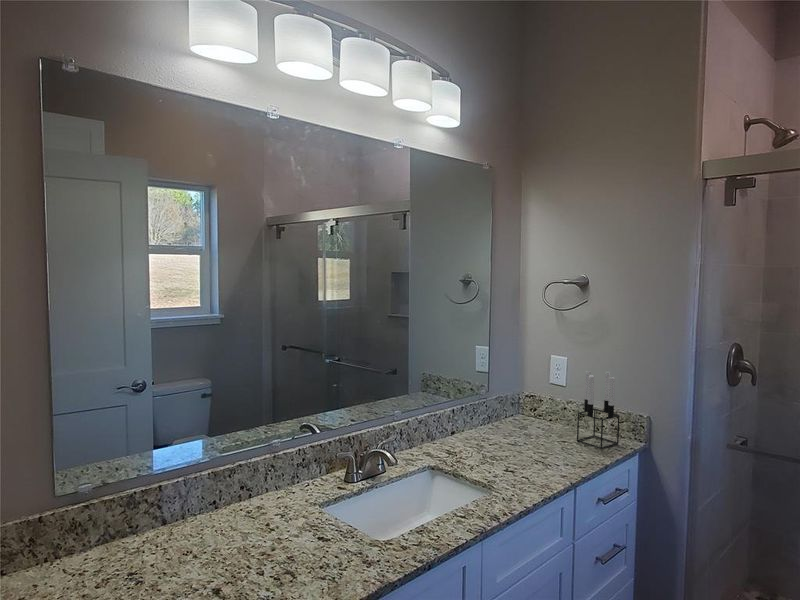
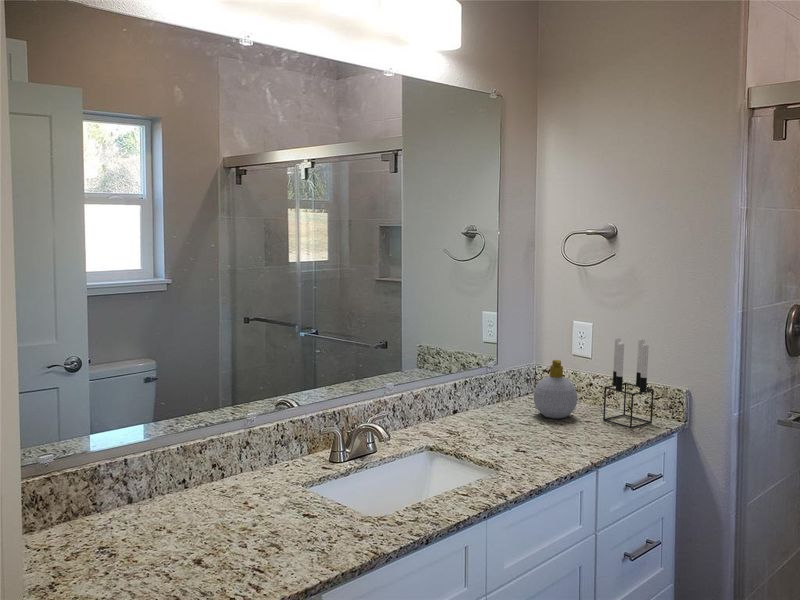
soap bottle: none [518,389,555,439] -> present [534,360,578,419]

